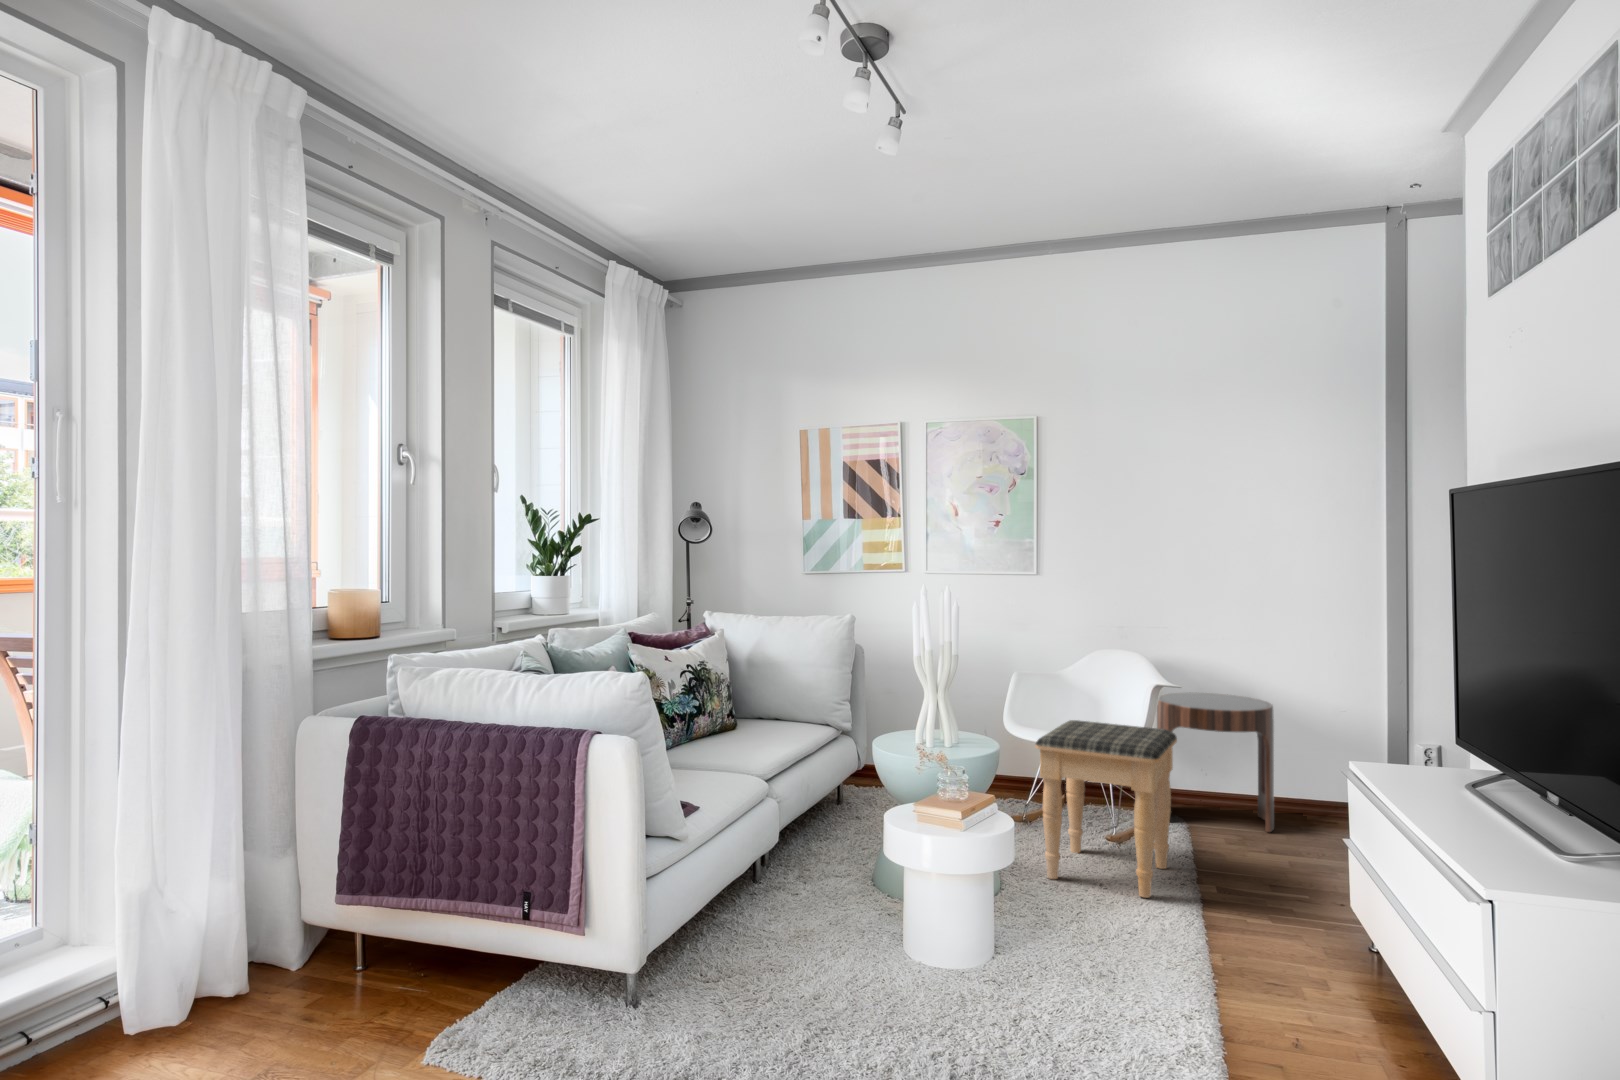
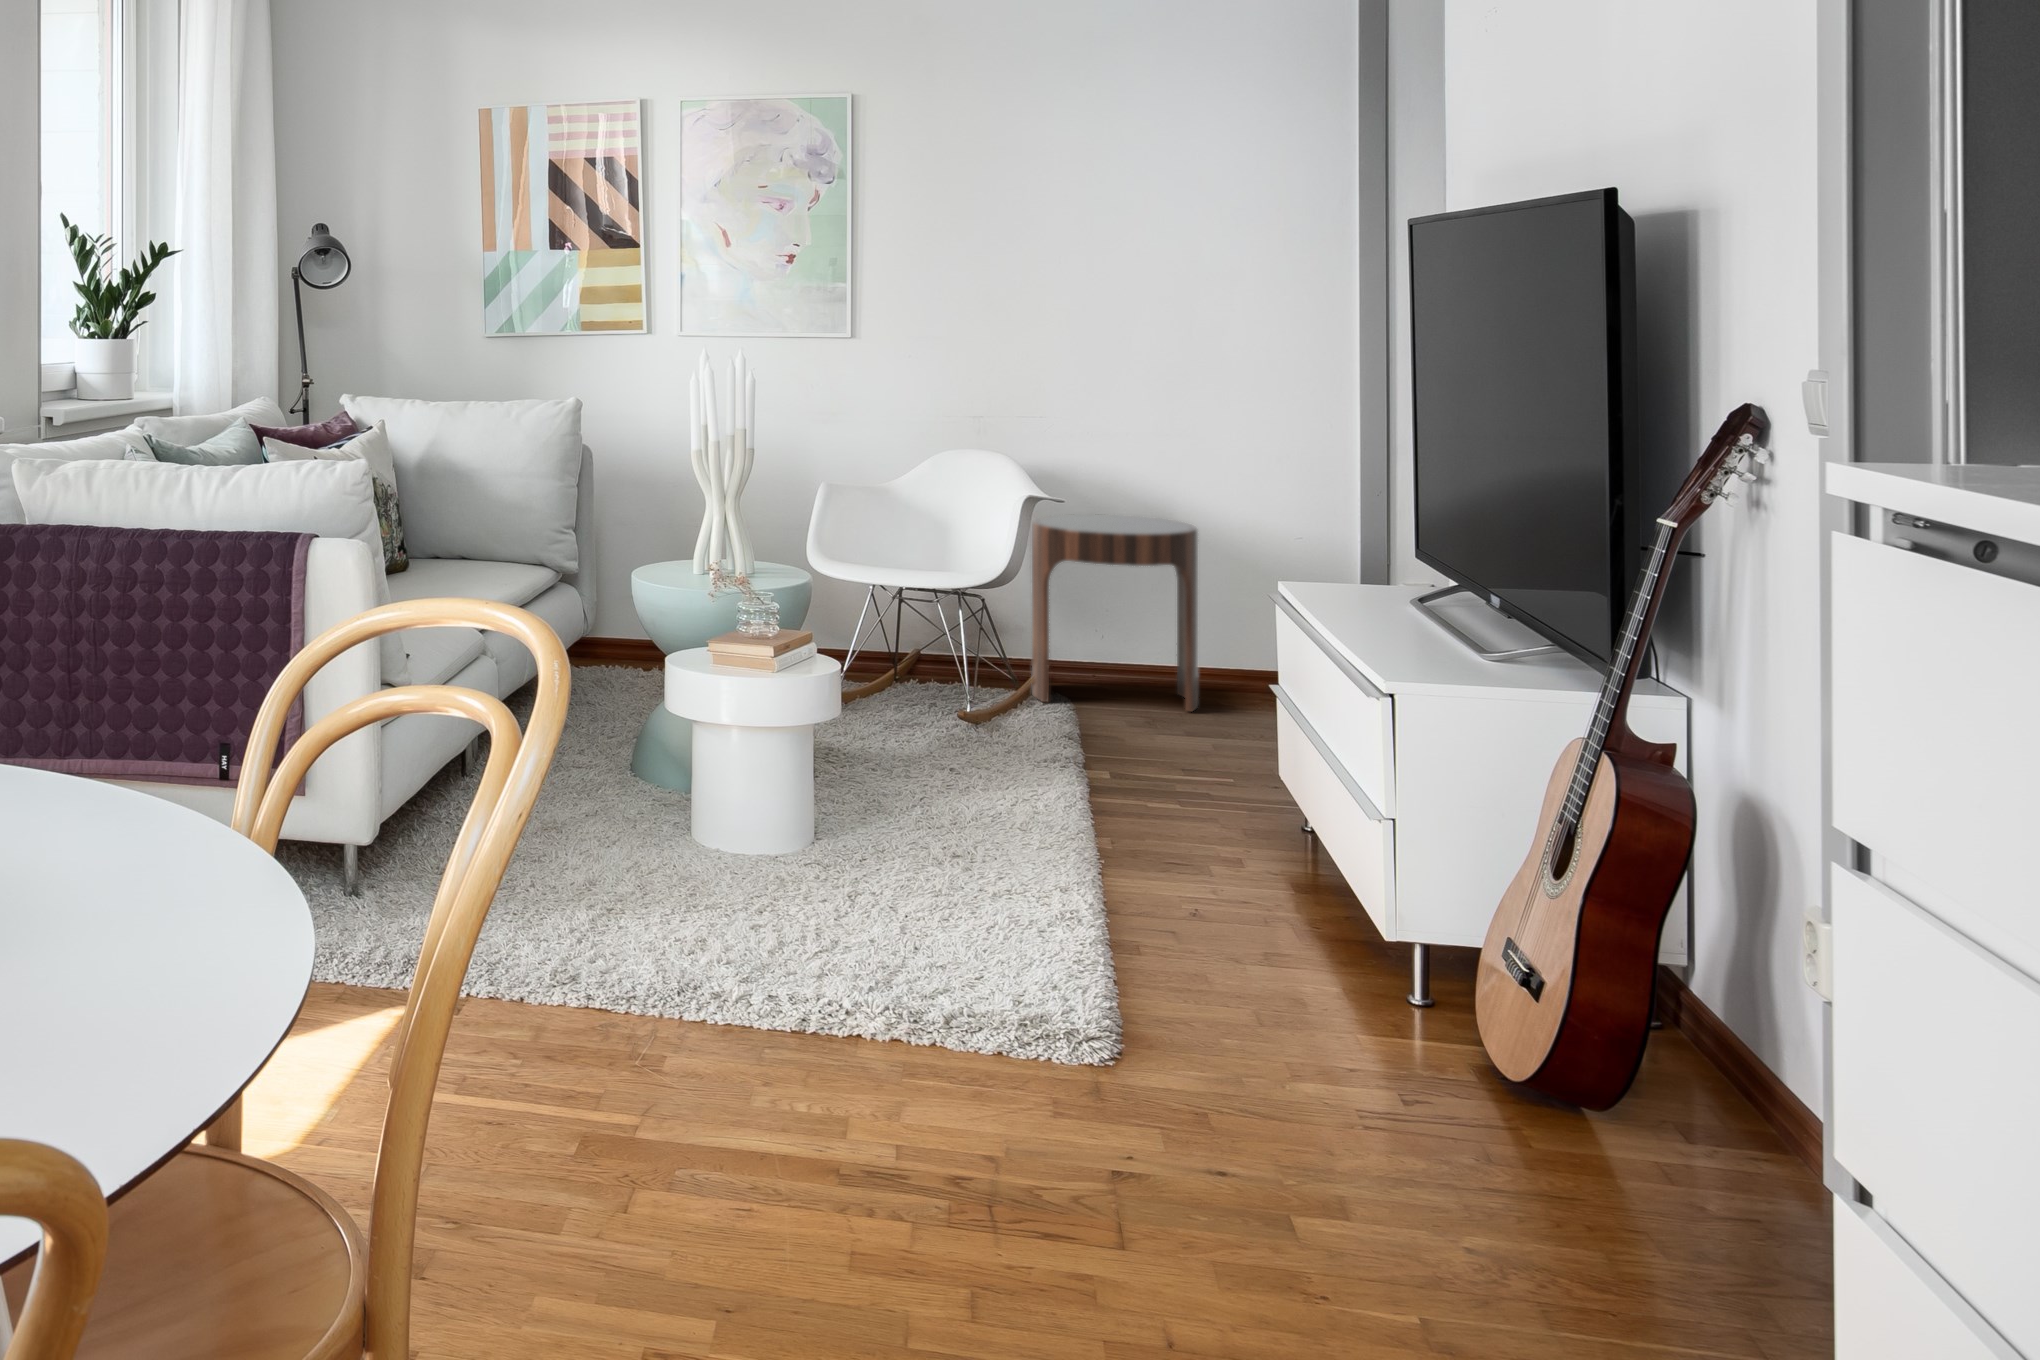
footstool: present [1035,720,1177,898] -> none [861,547,1058,784]

